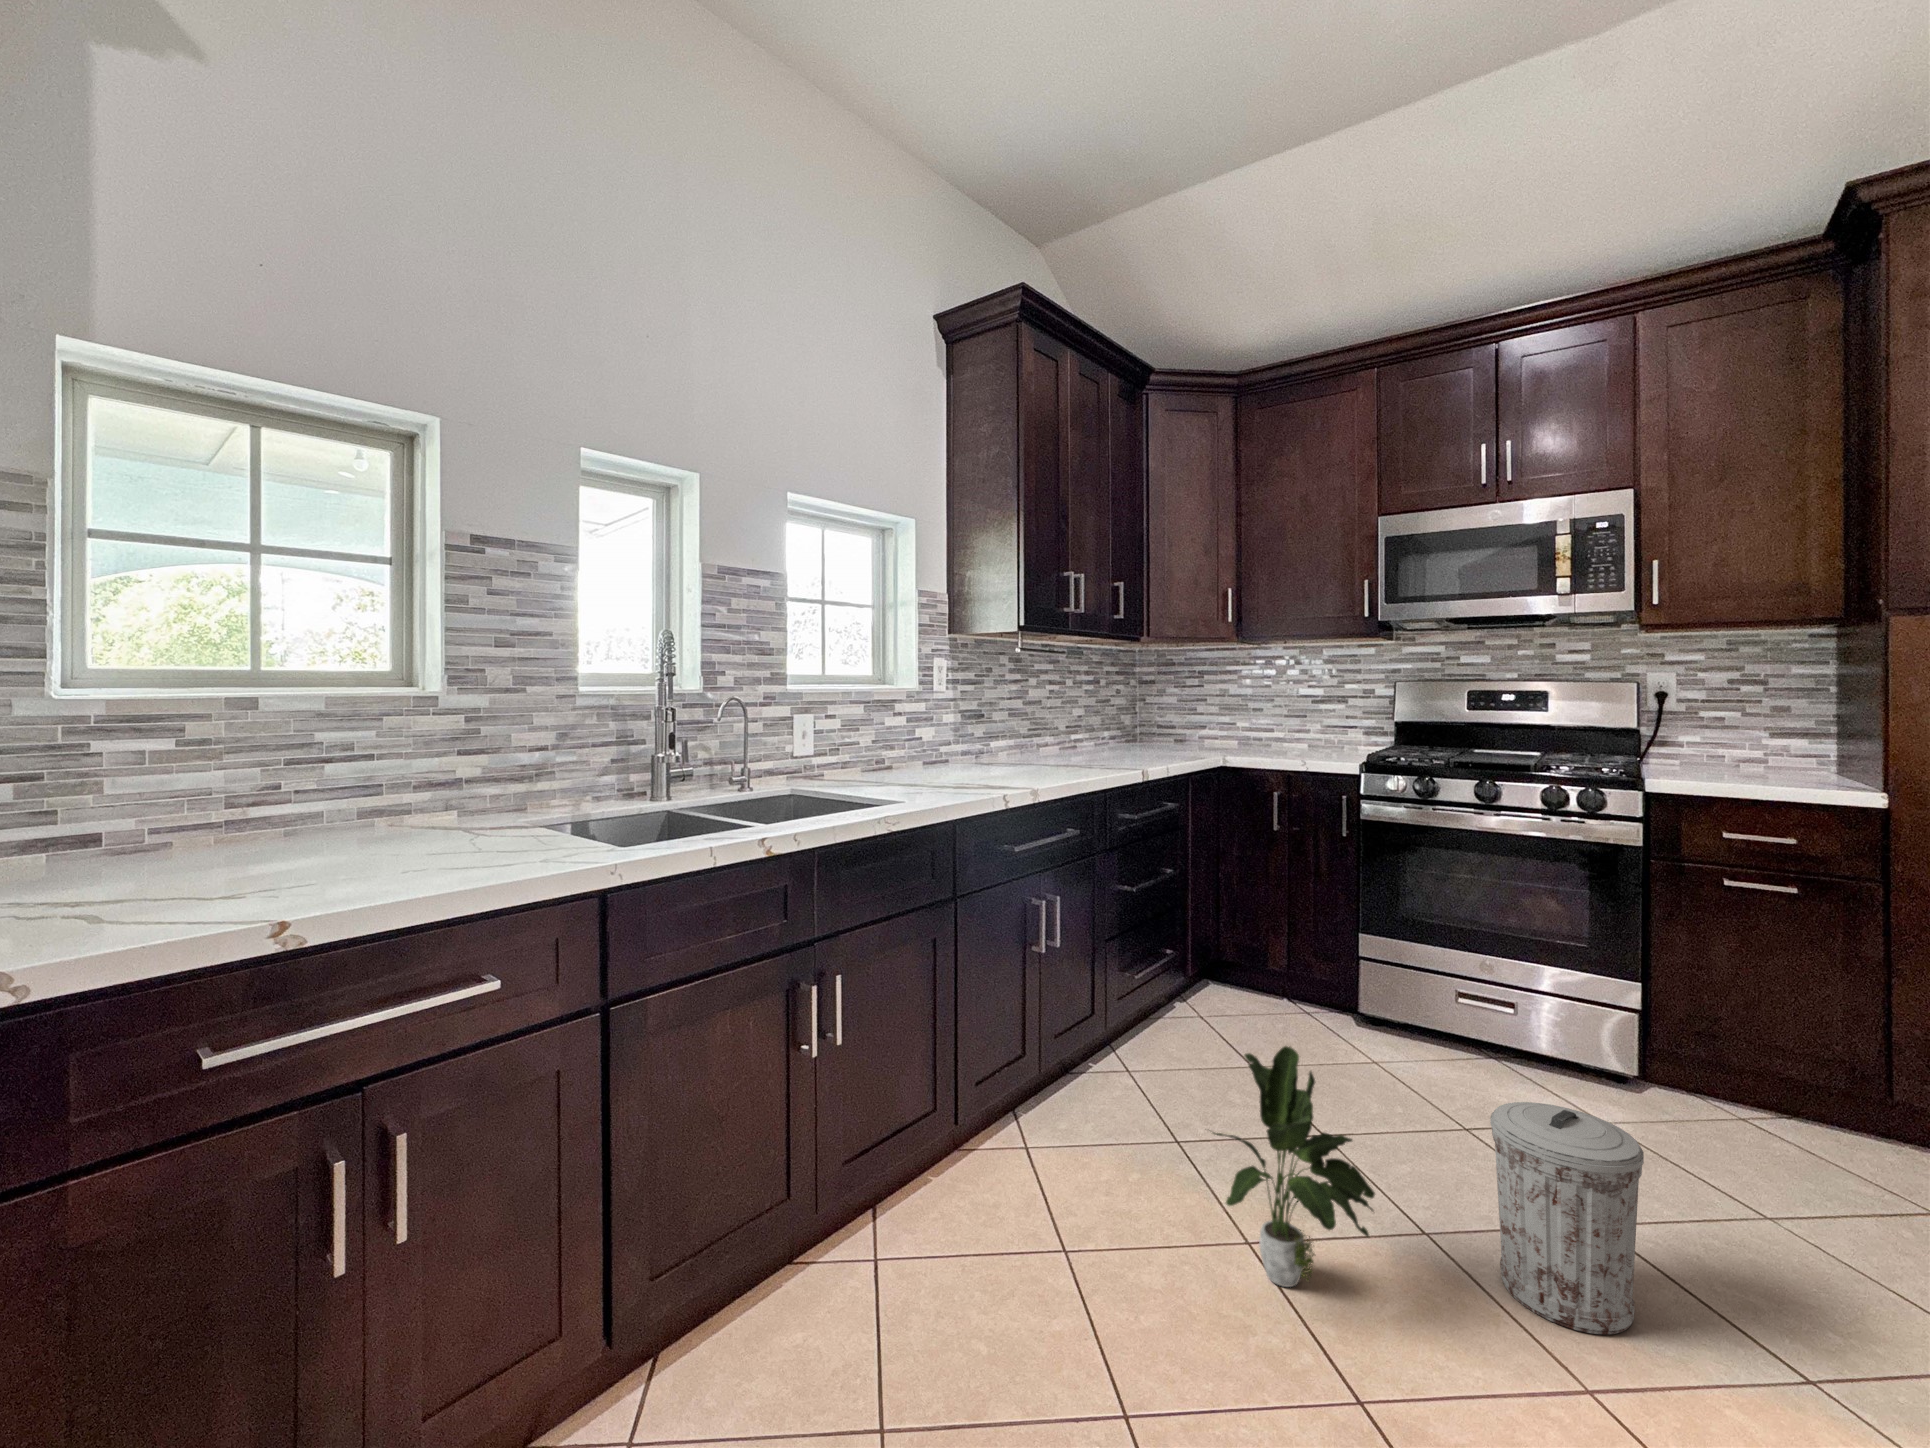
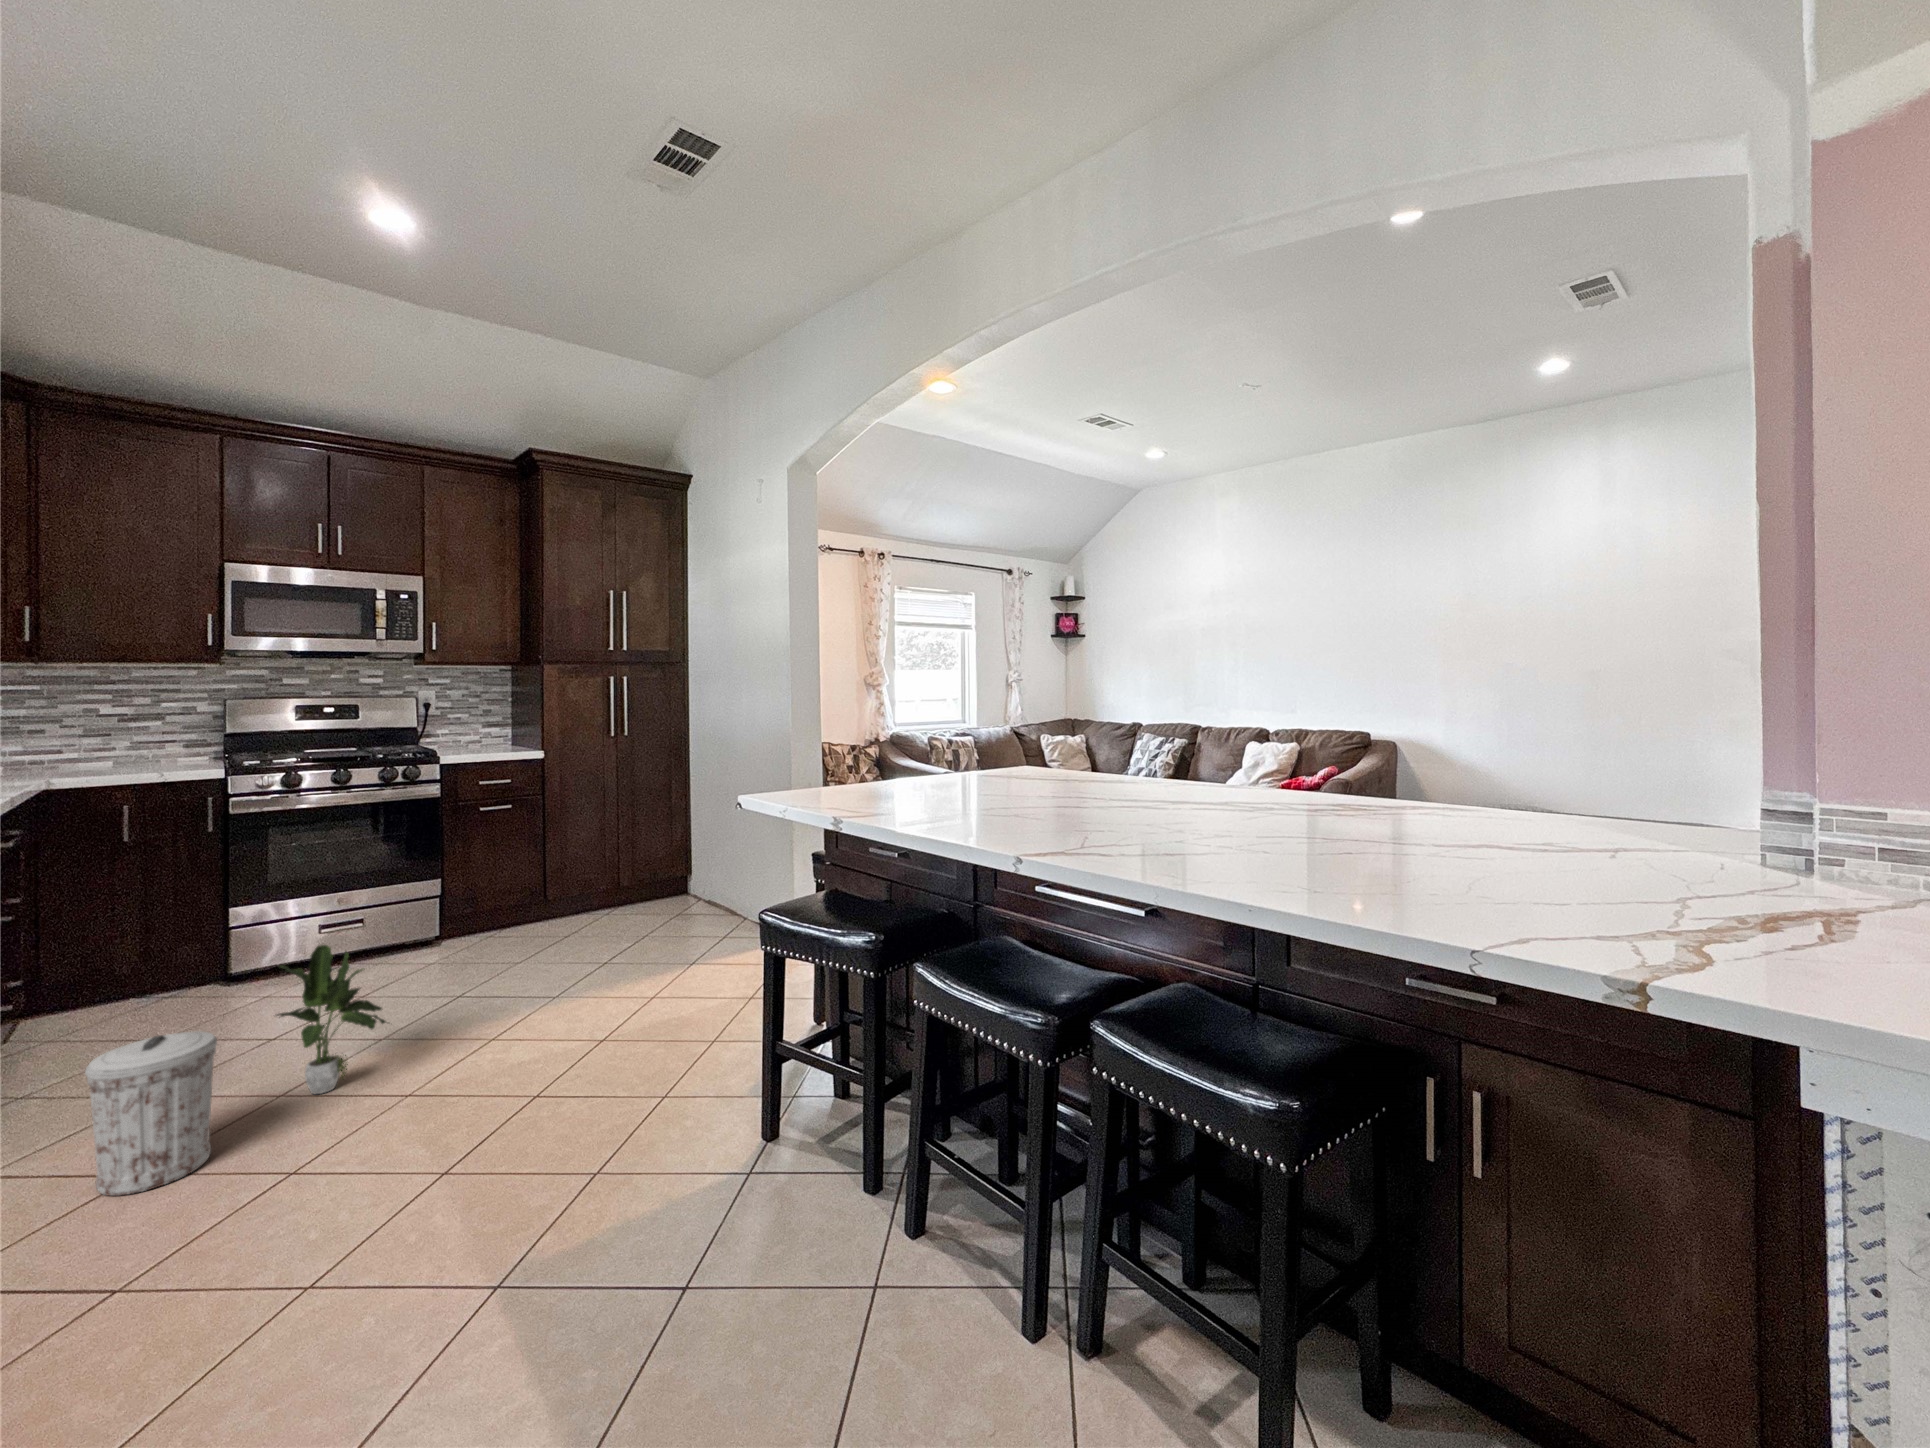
trash can: present [1490,1102,1644,1335] -> present [85,1031,217,1196]

